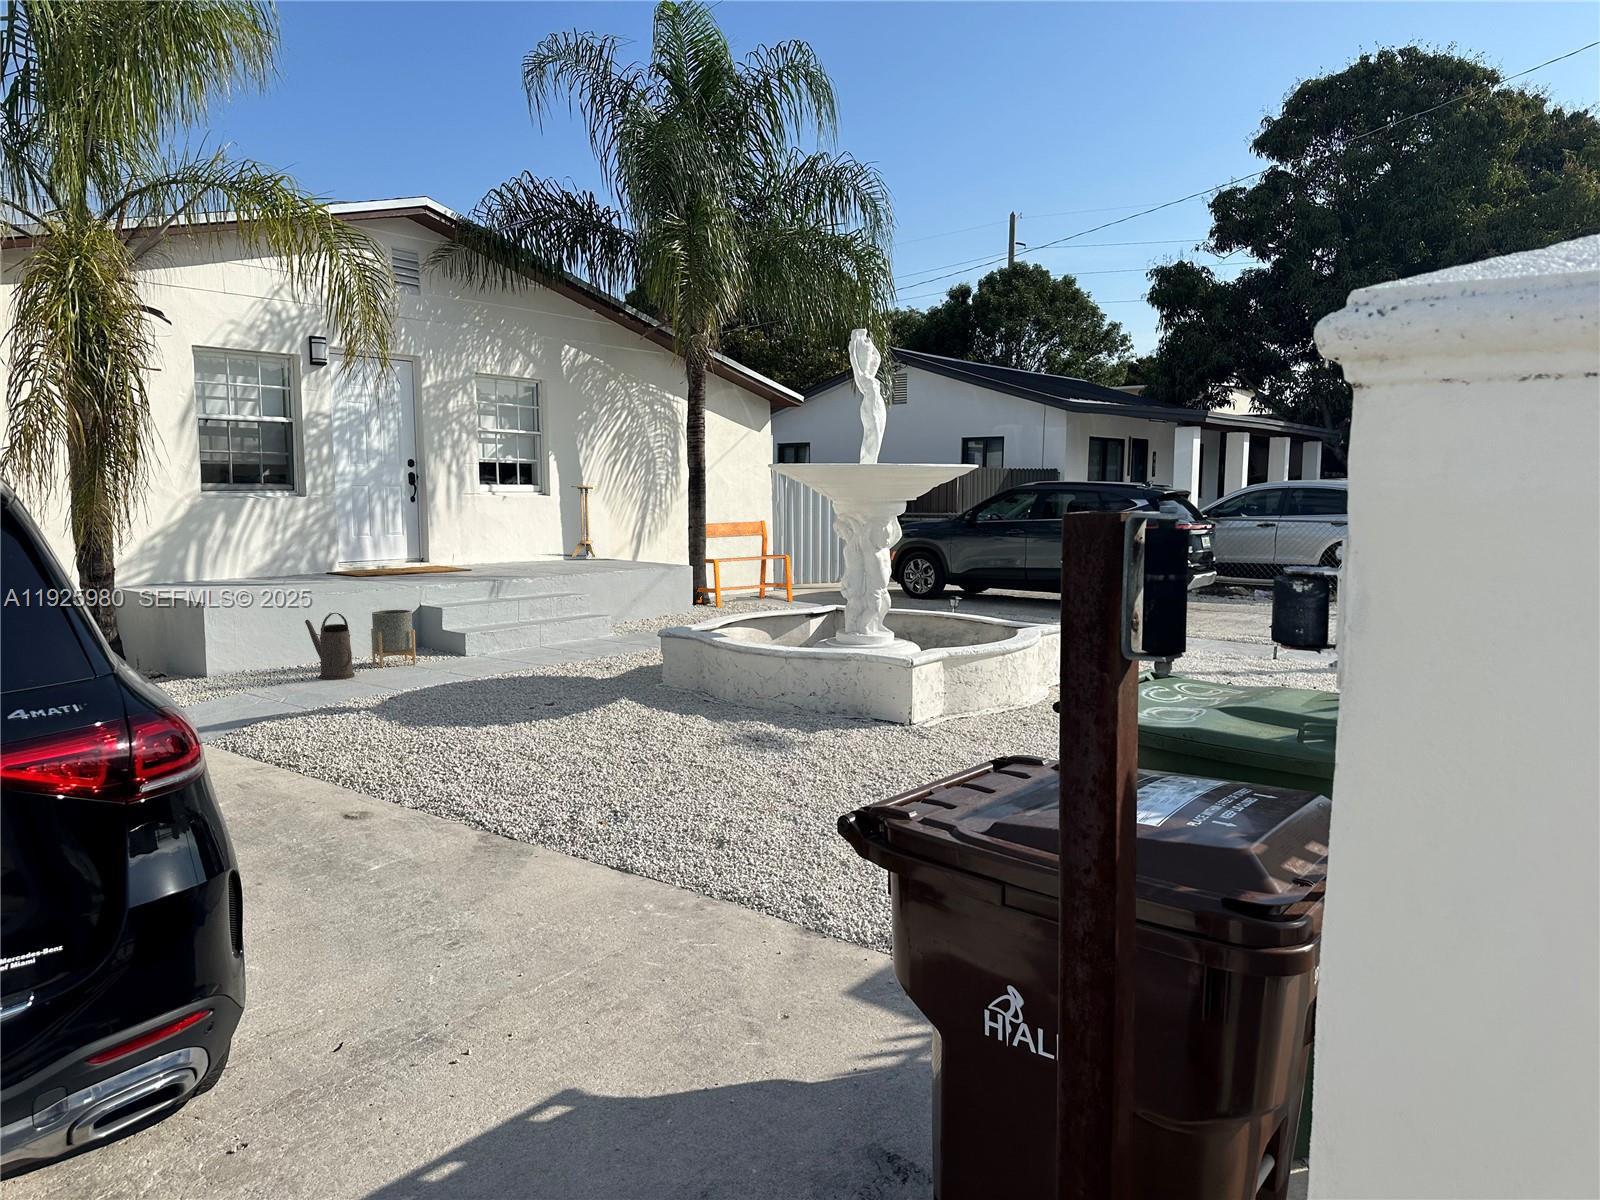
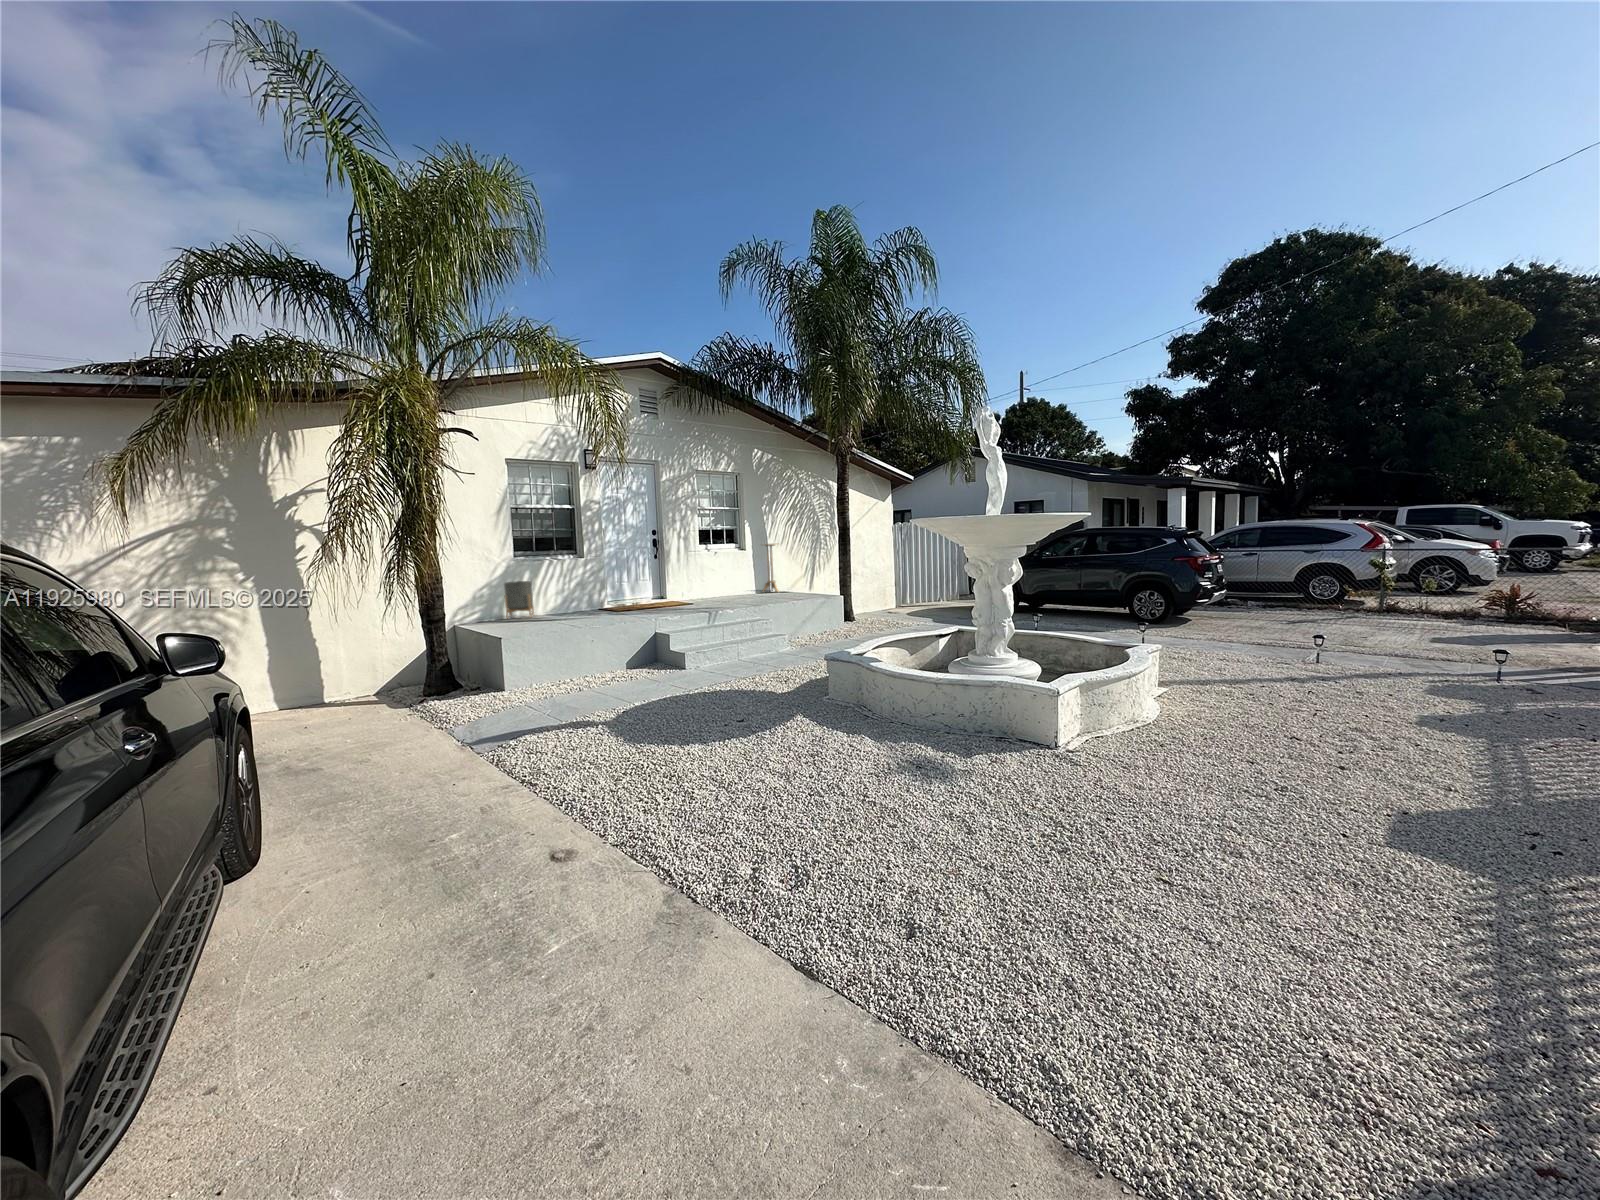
bench: present [696,520,792,607] -> none [843,563,910,623]
planter: present [371,610,416,667] -> present [504,581,534,619]
watering can: present [305,613,355,680] -> none [577,643,611,691]

